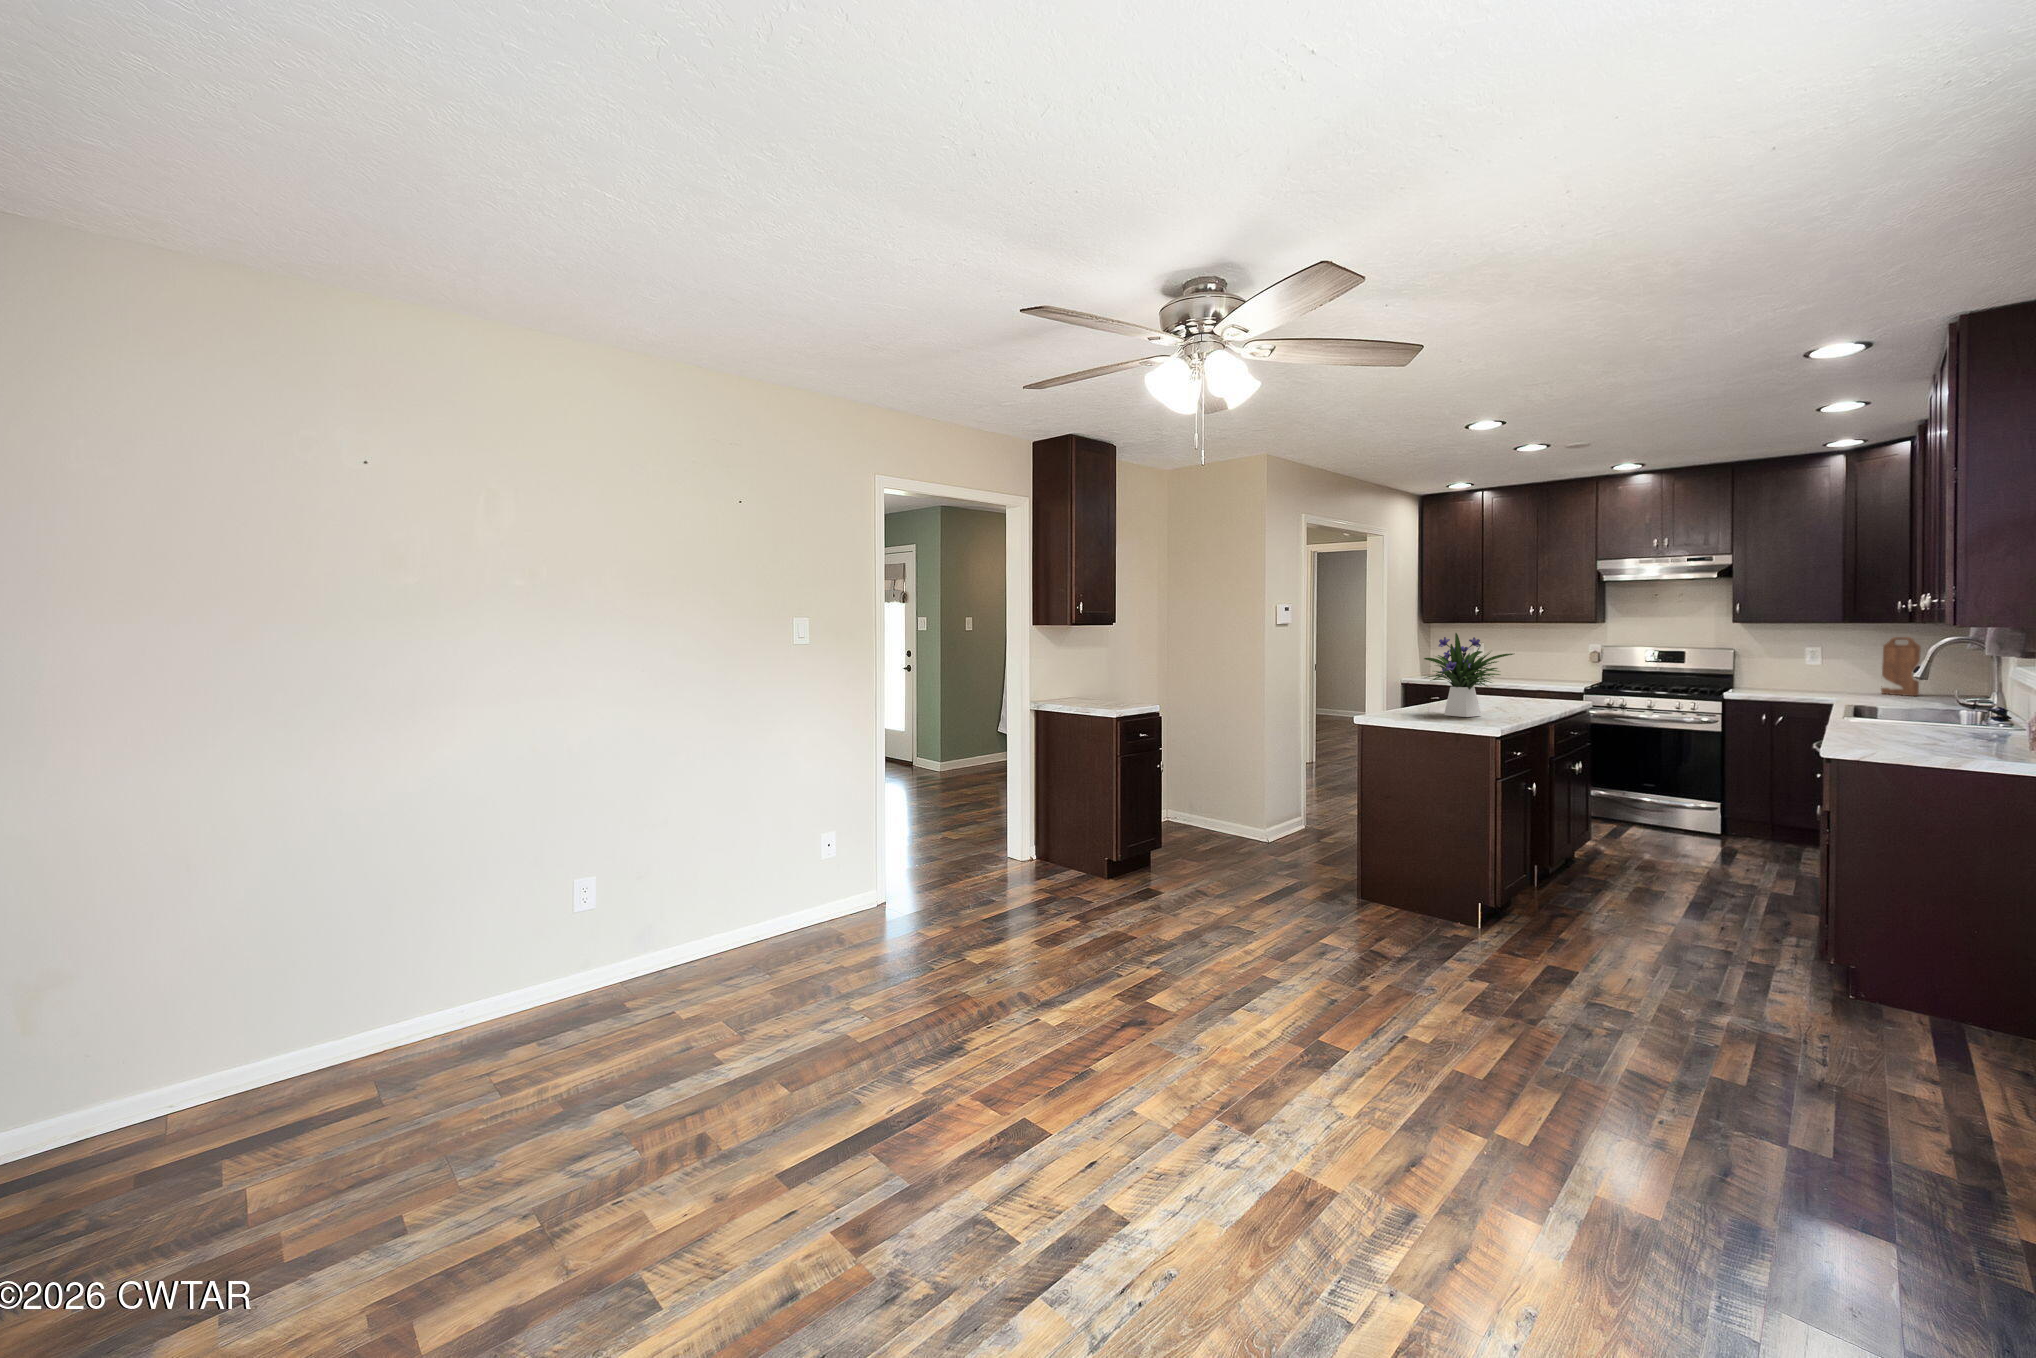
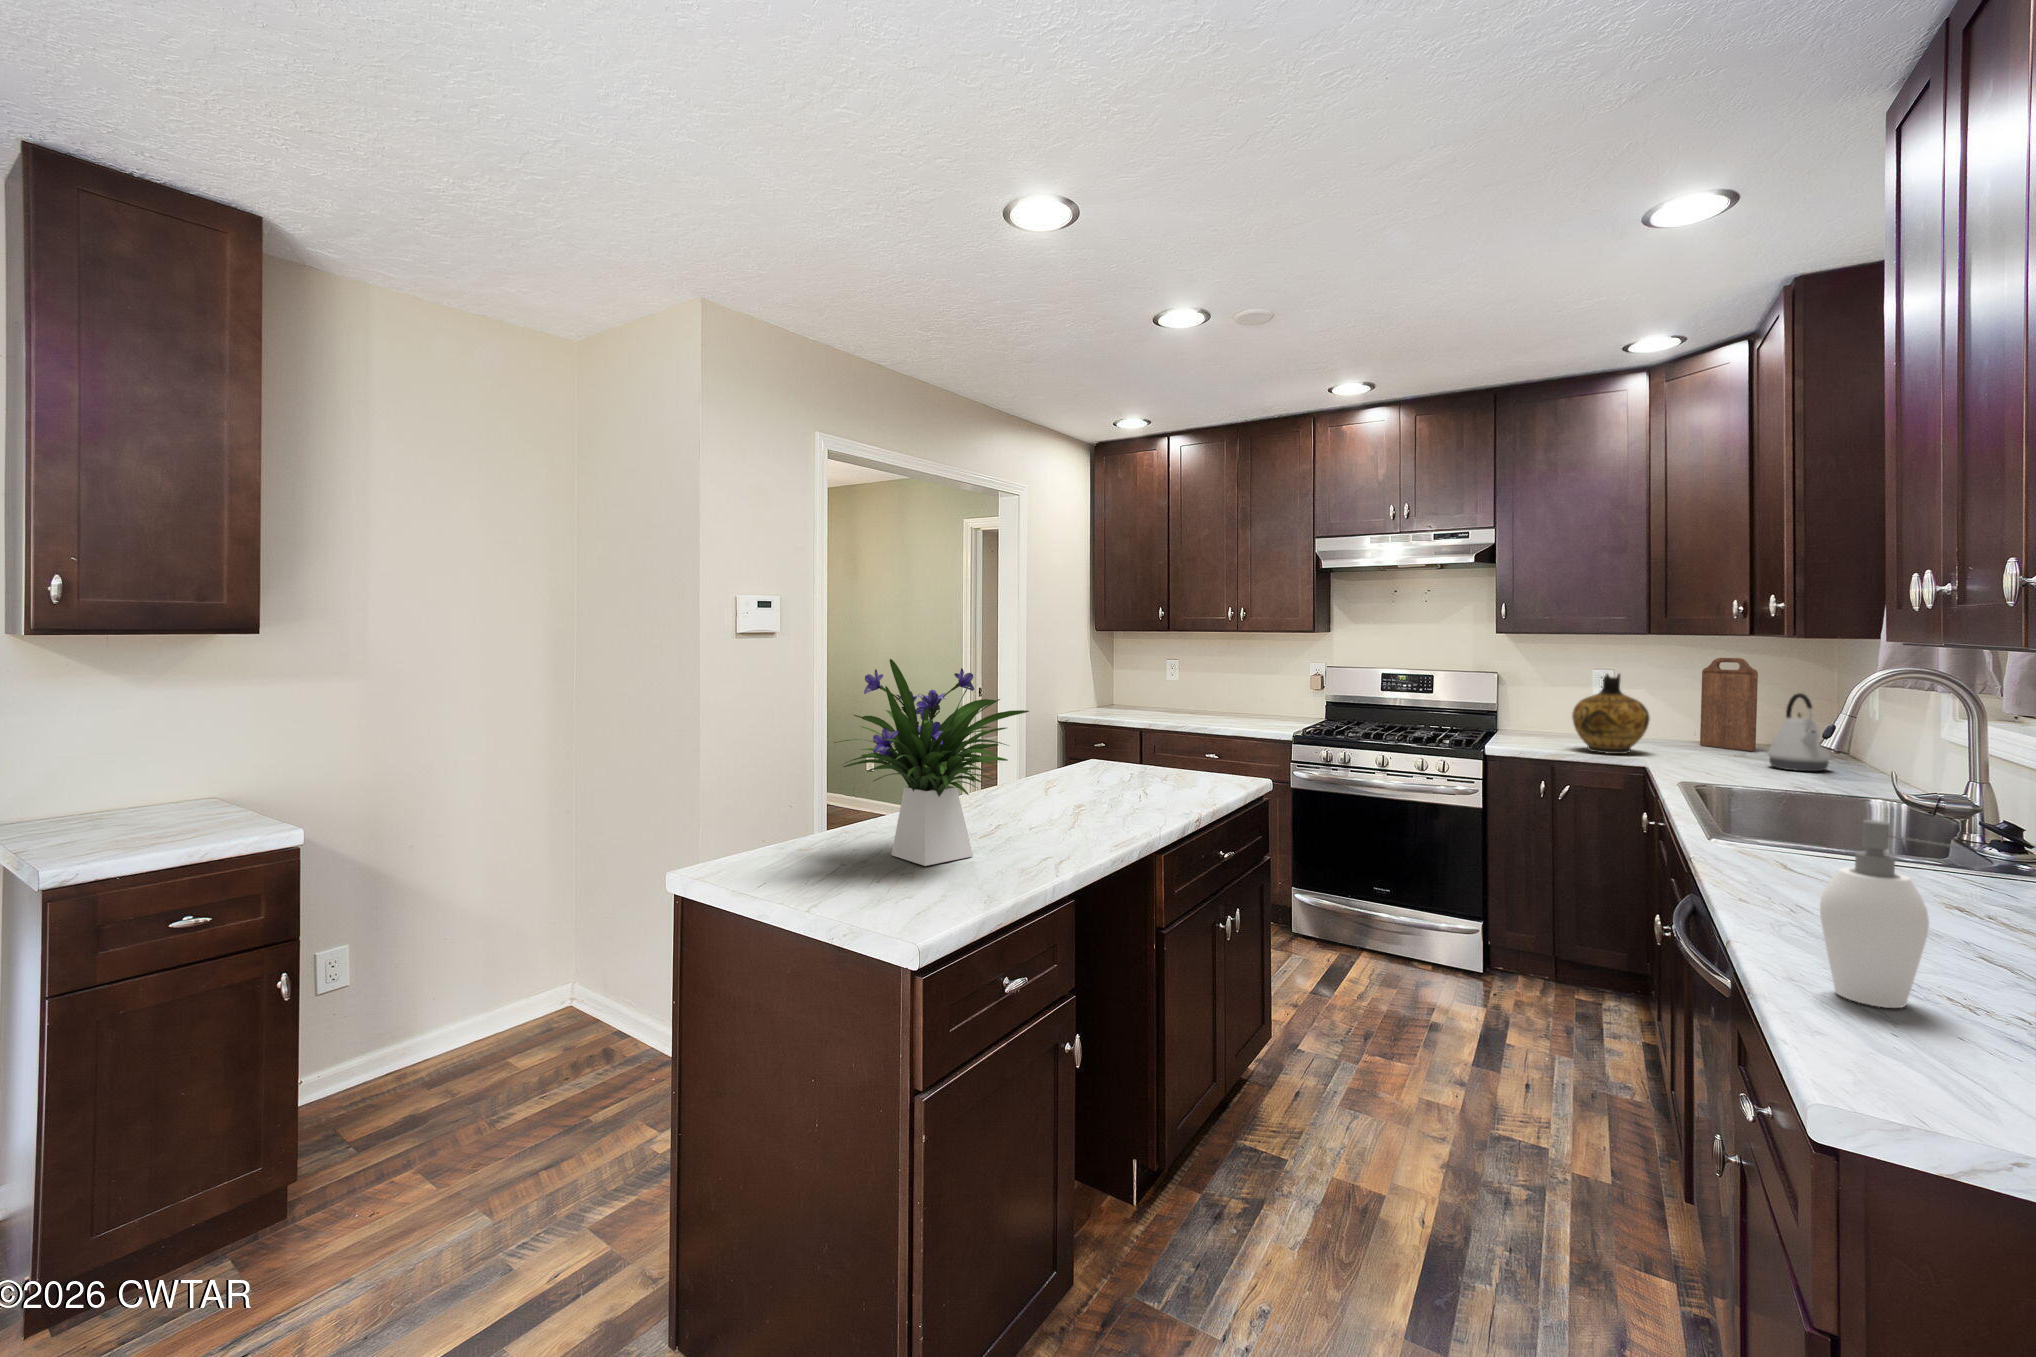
ceramic jug: none [1786,646,1840,696] -> present [1572,674,1650,754]
kettle: none [1916,657,1958,703] -> present [1767,693,1831,771]
soap dispenser: none [1853,681,1897,740] -> present [1820,820,1962,1008]

